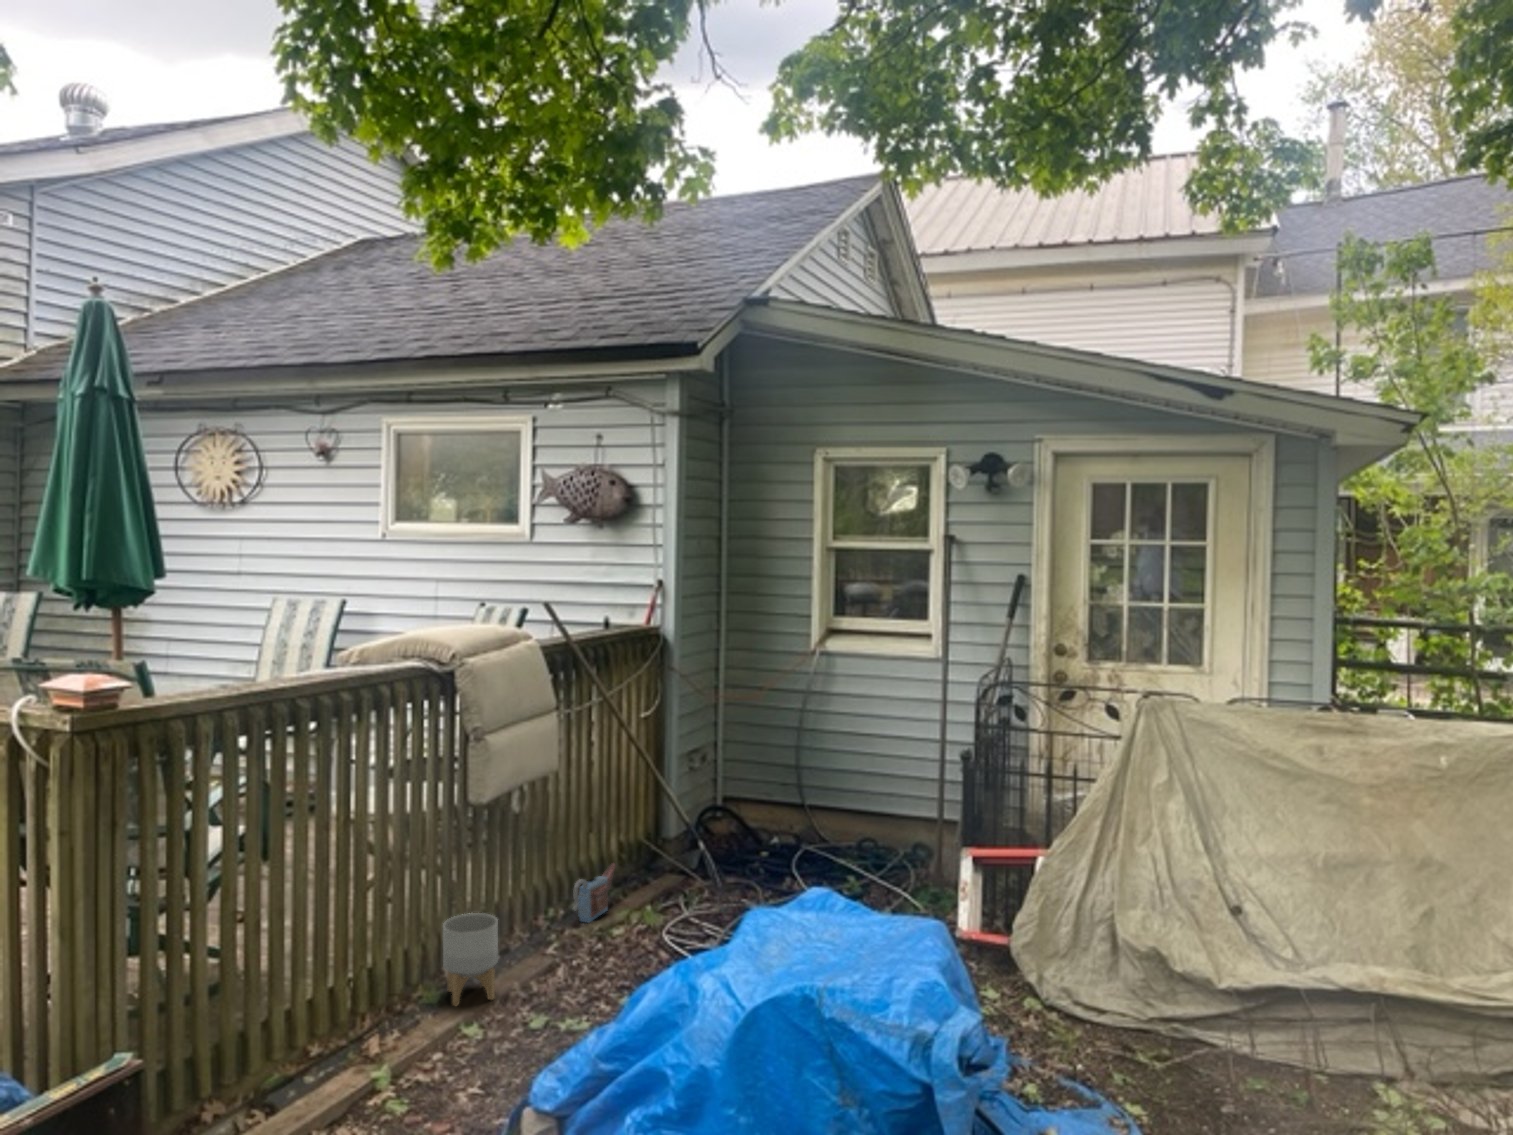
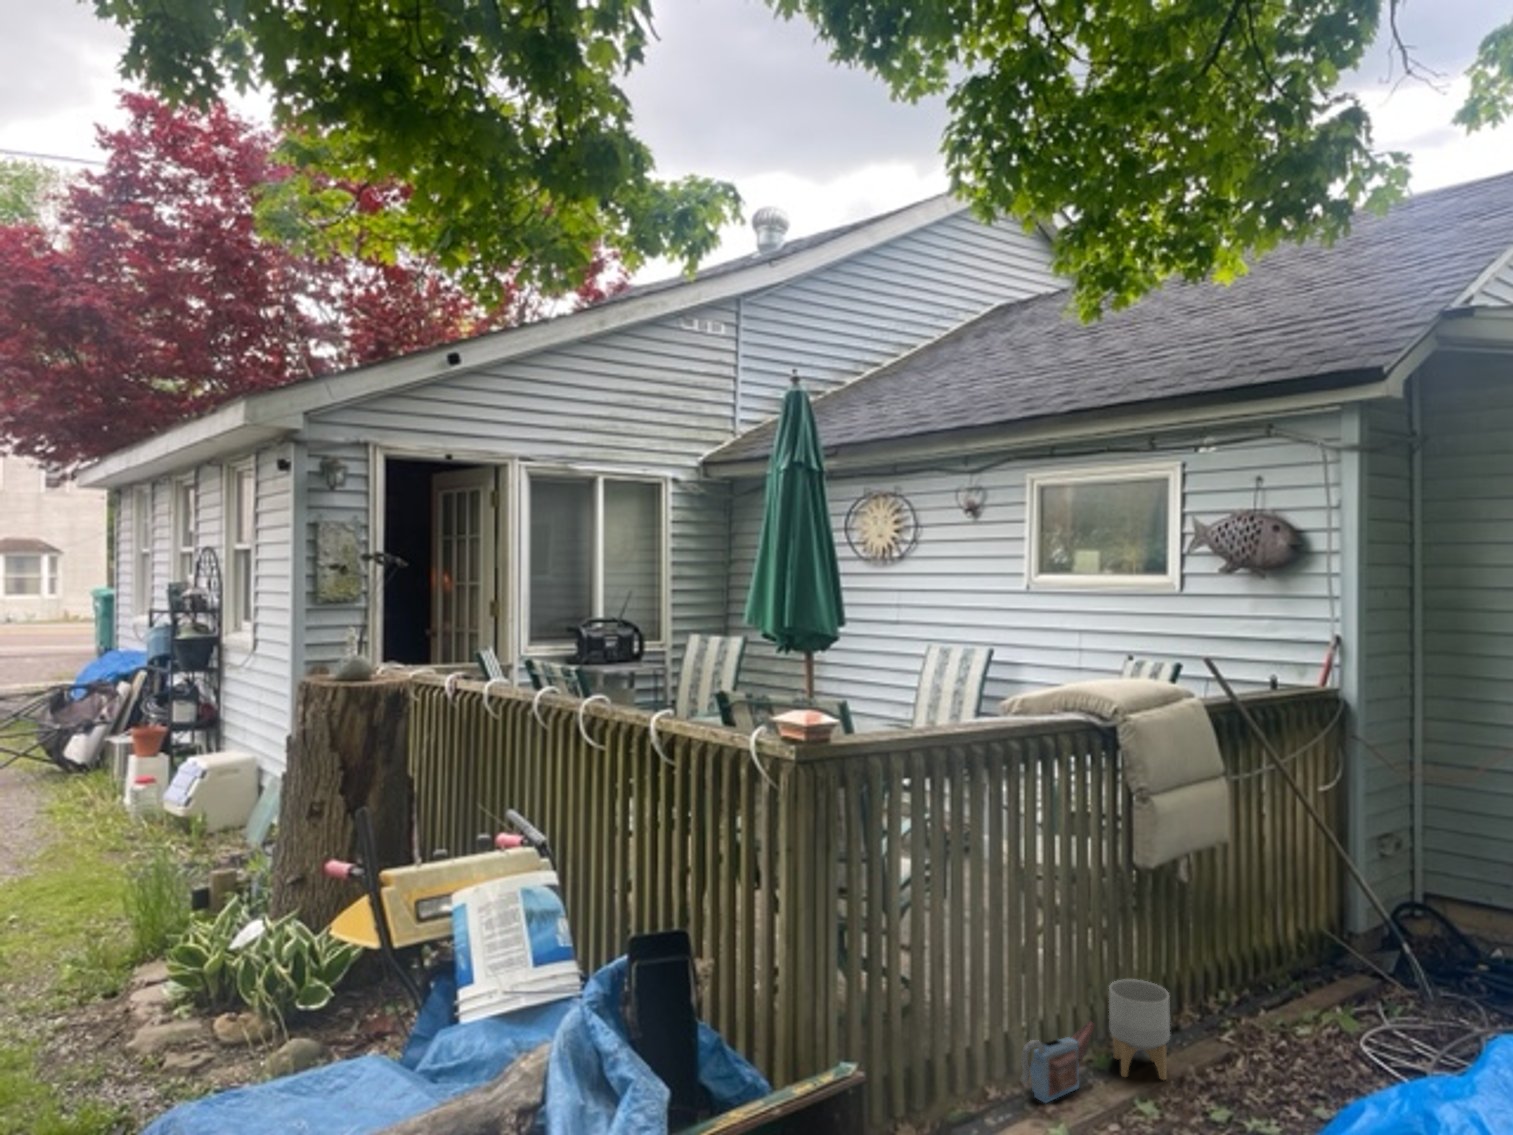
watering can: present [573,863,616,922] -> present [1020,1021,1095,1103]

